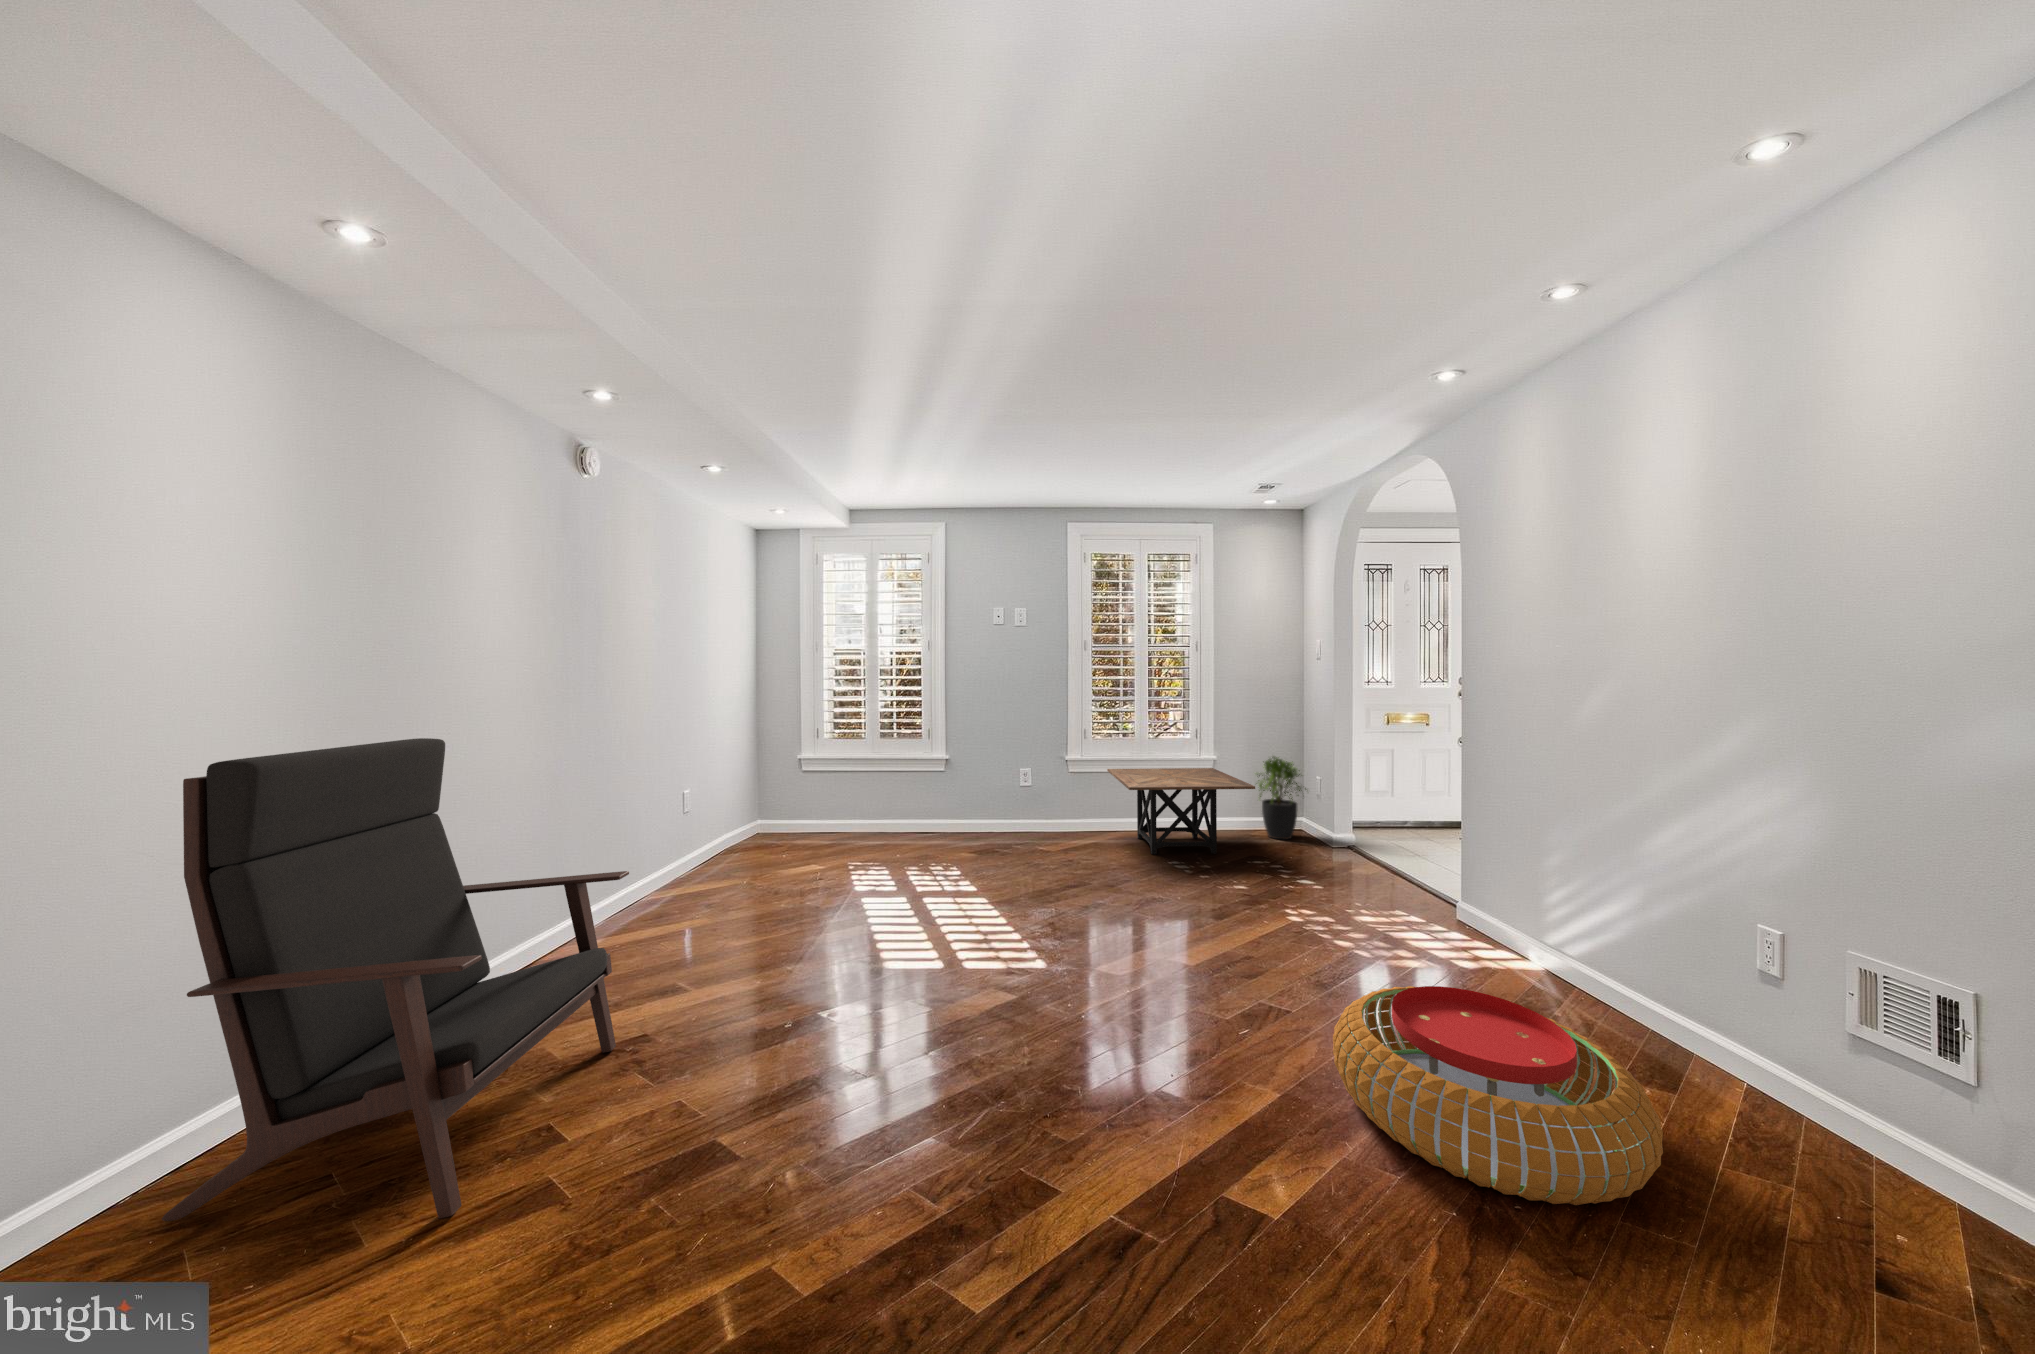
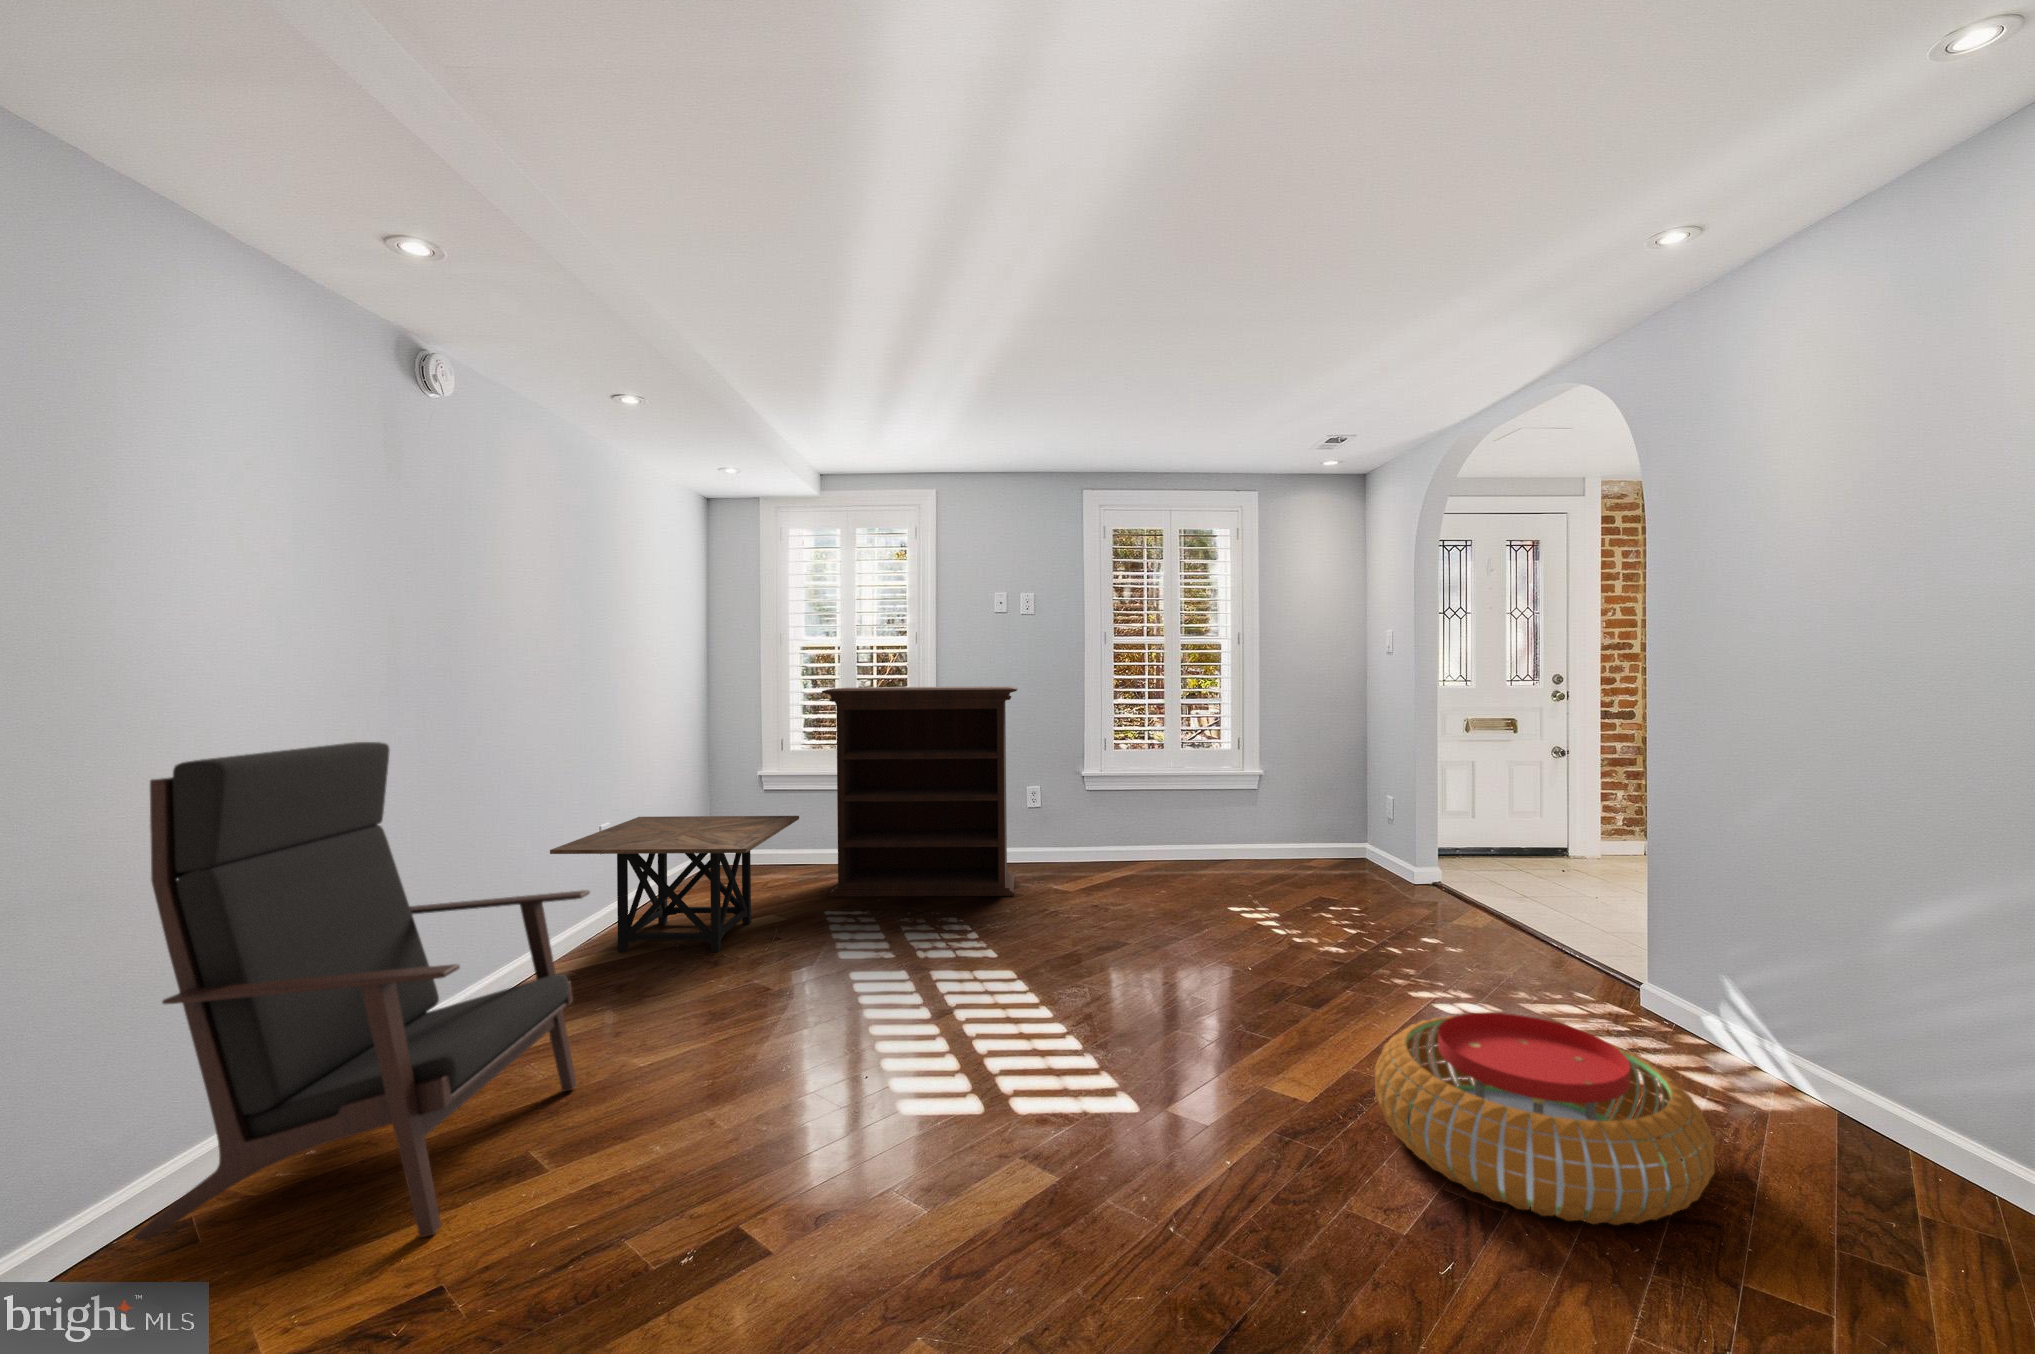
bookshelf: none [850,687,1012,860] -> present [822,686,1018,897]
potted plant: present [1256,757,1306,840] -> none [1313,768,1385,871]
side table: present [1107,768,1255,854] -> present [550,816,799,952]

